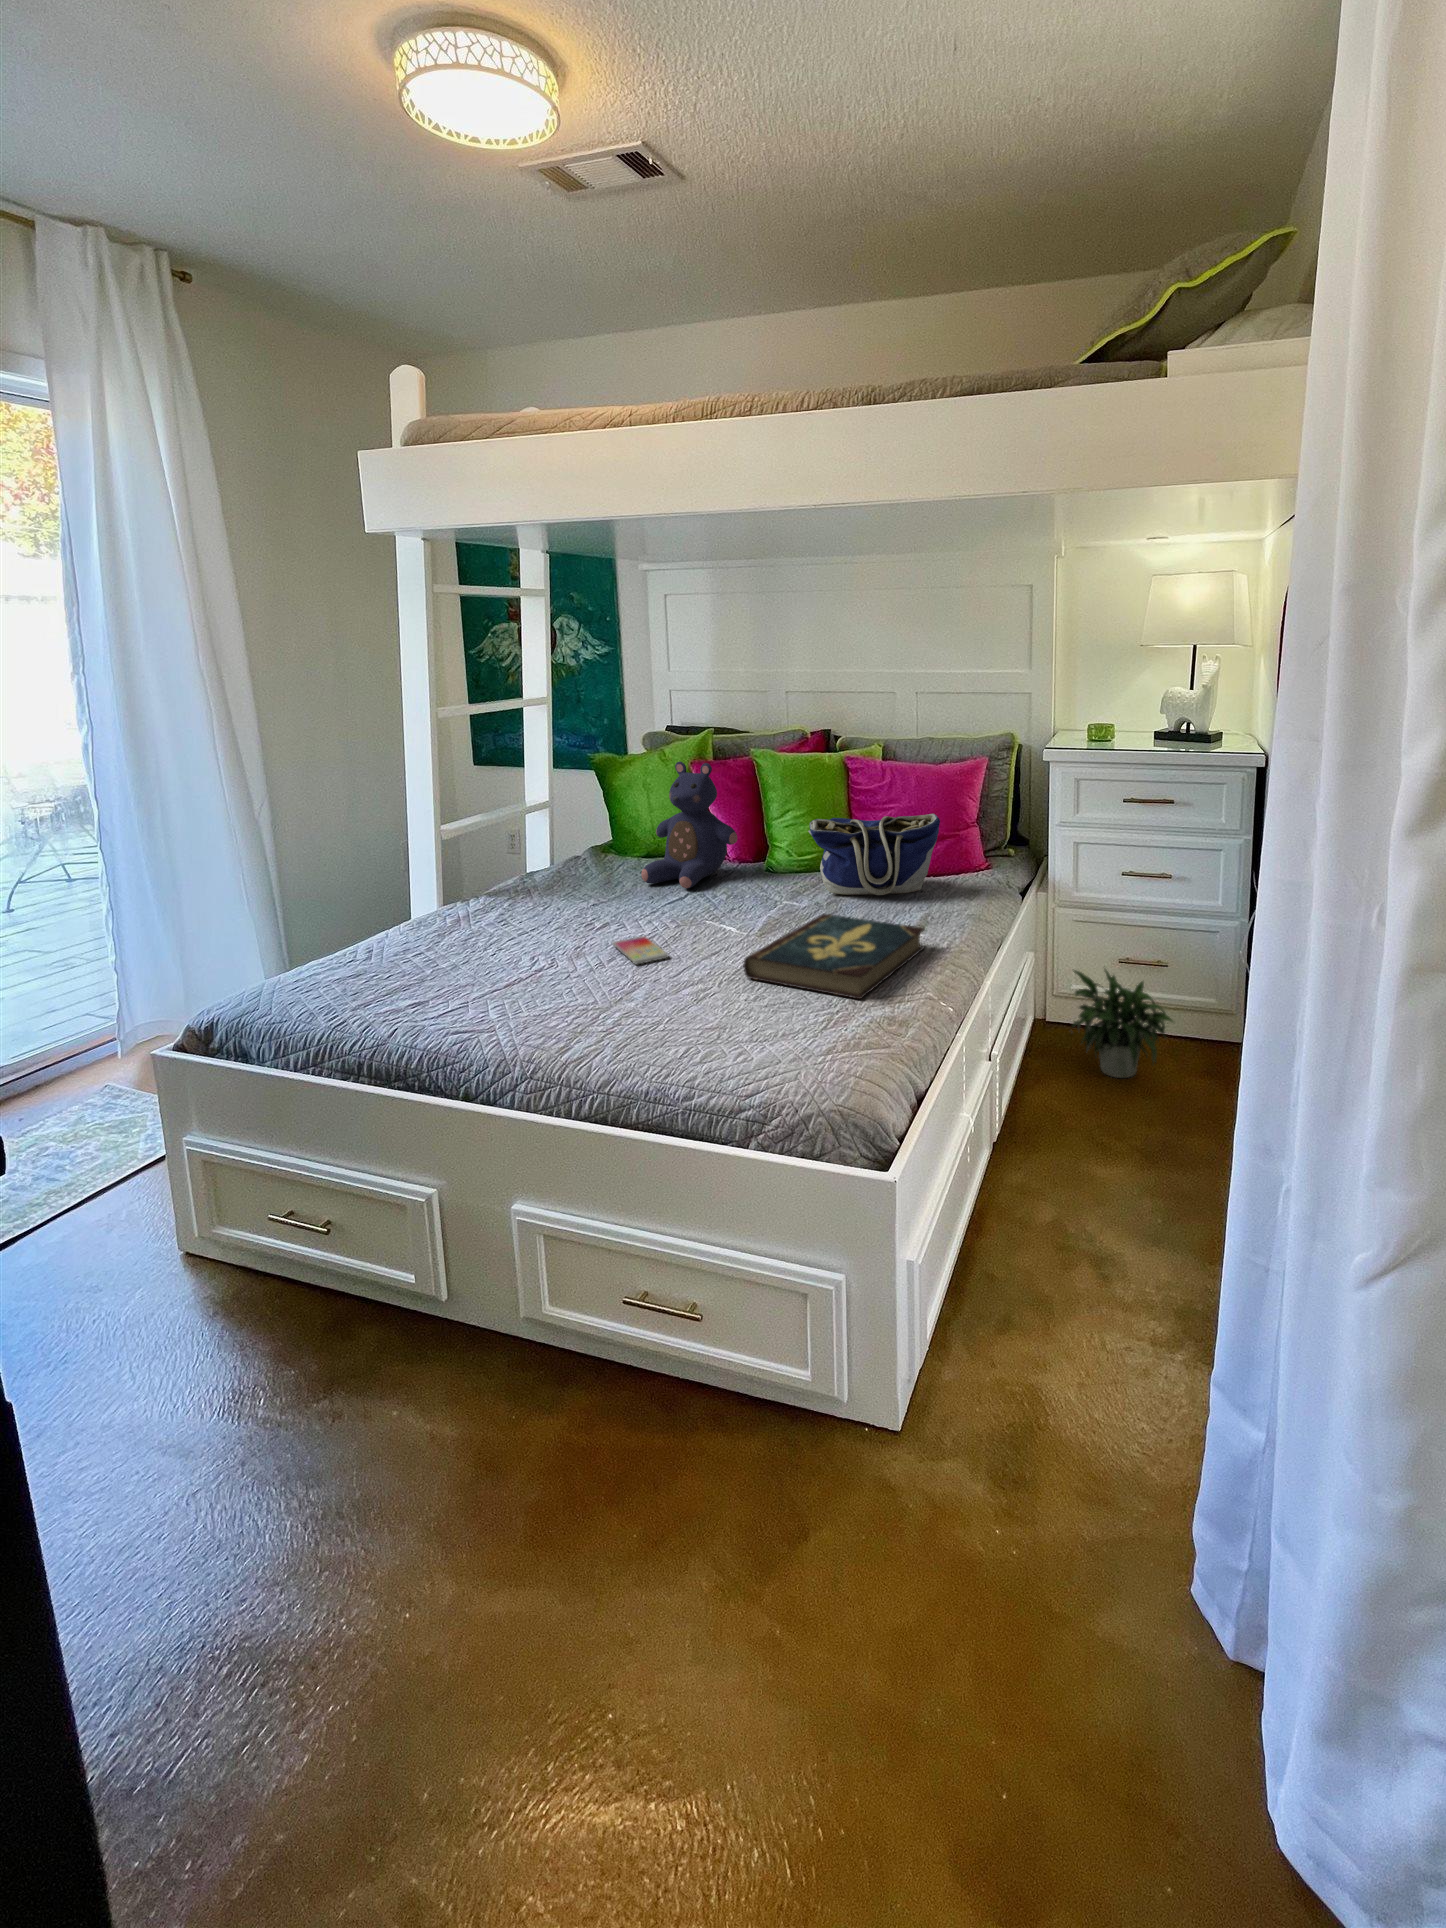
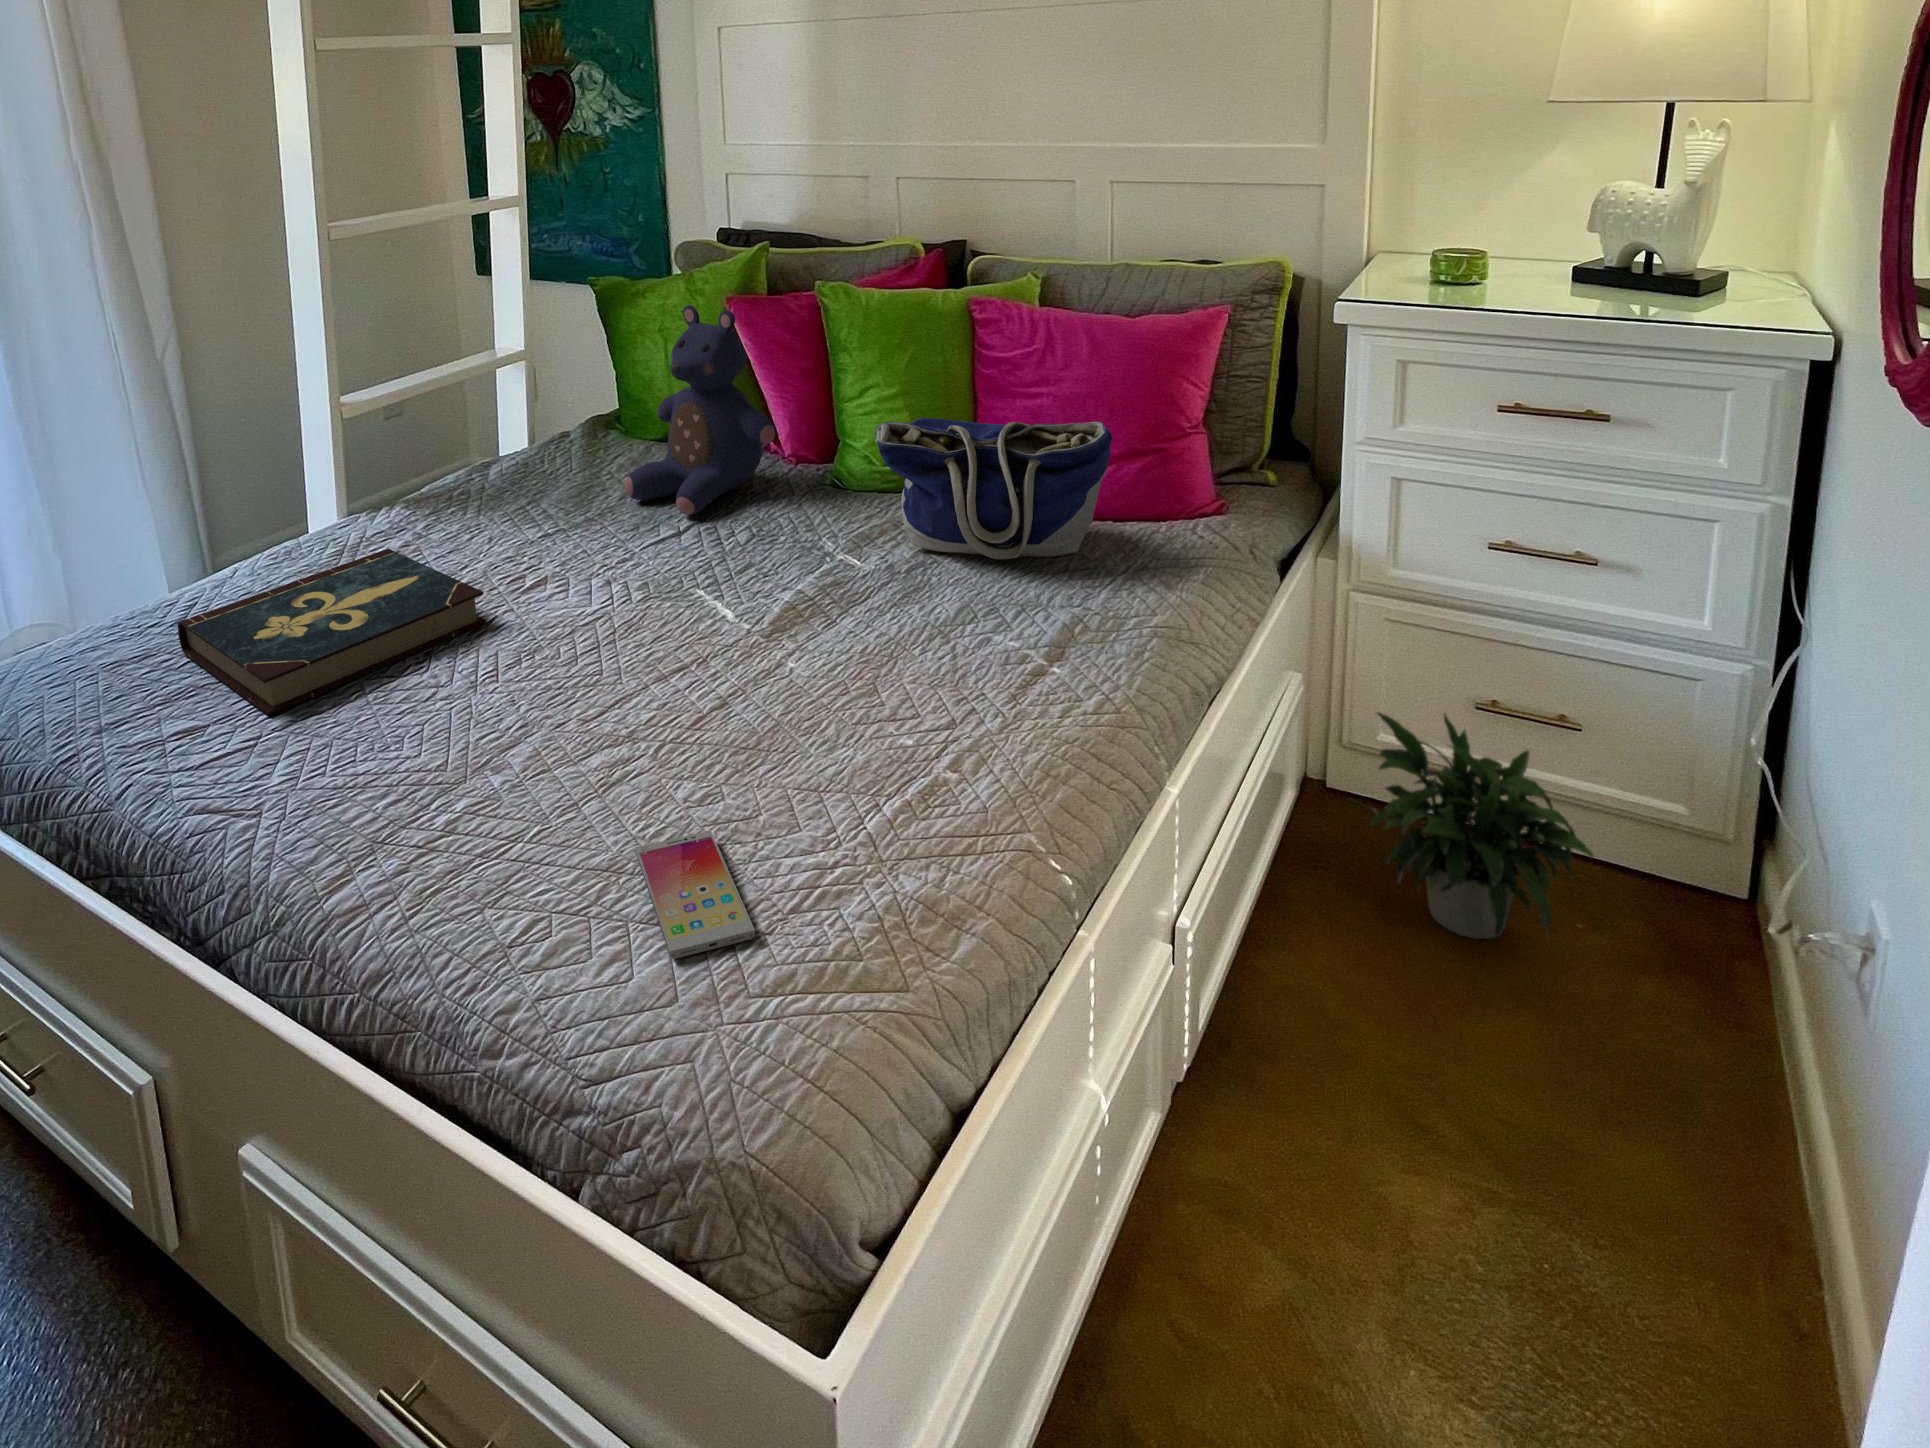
book: present [743,914,924,999] -> present [178,549,486,715]
smartphone: present [612,936,668,964] -> present [635,830,755,959]

